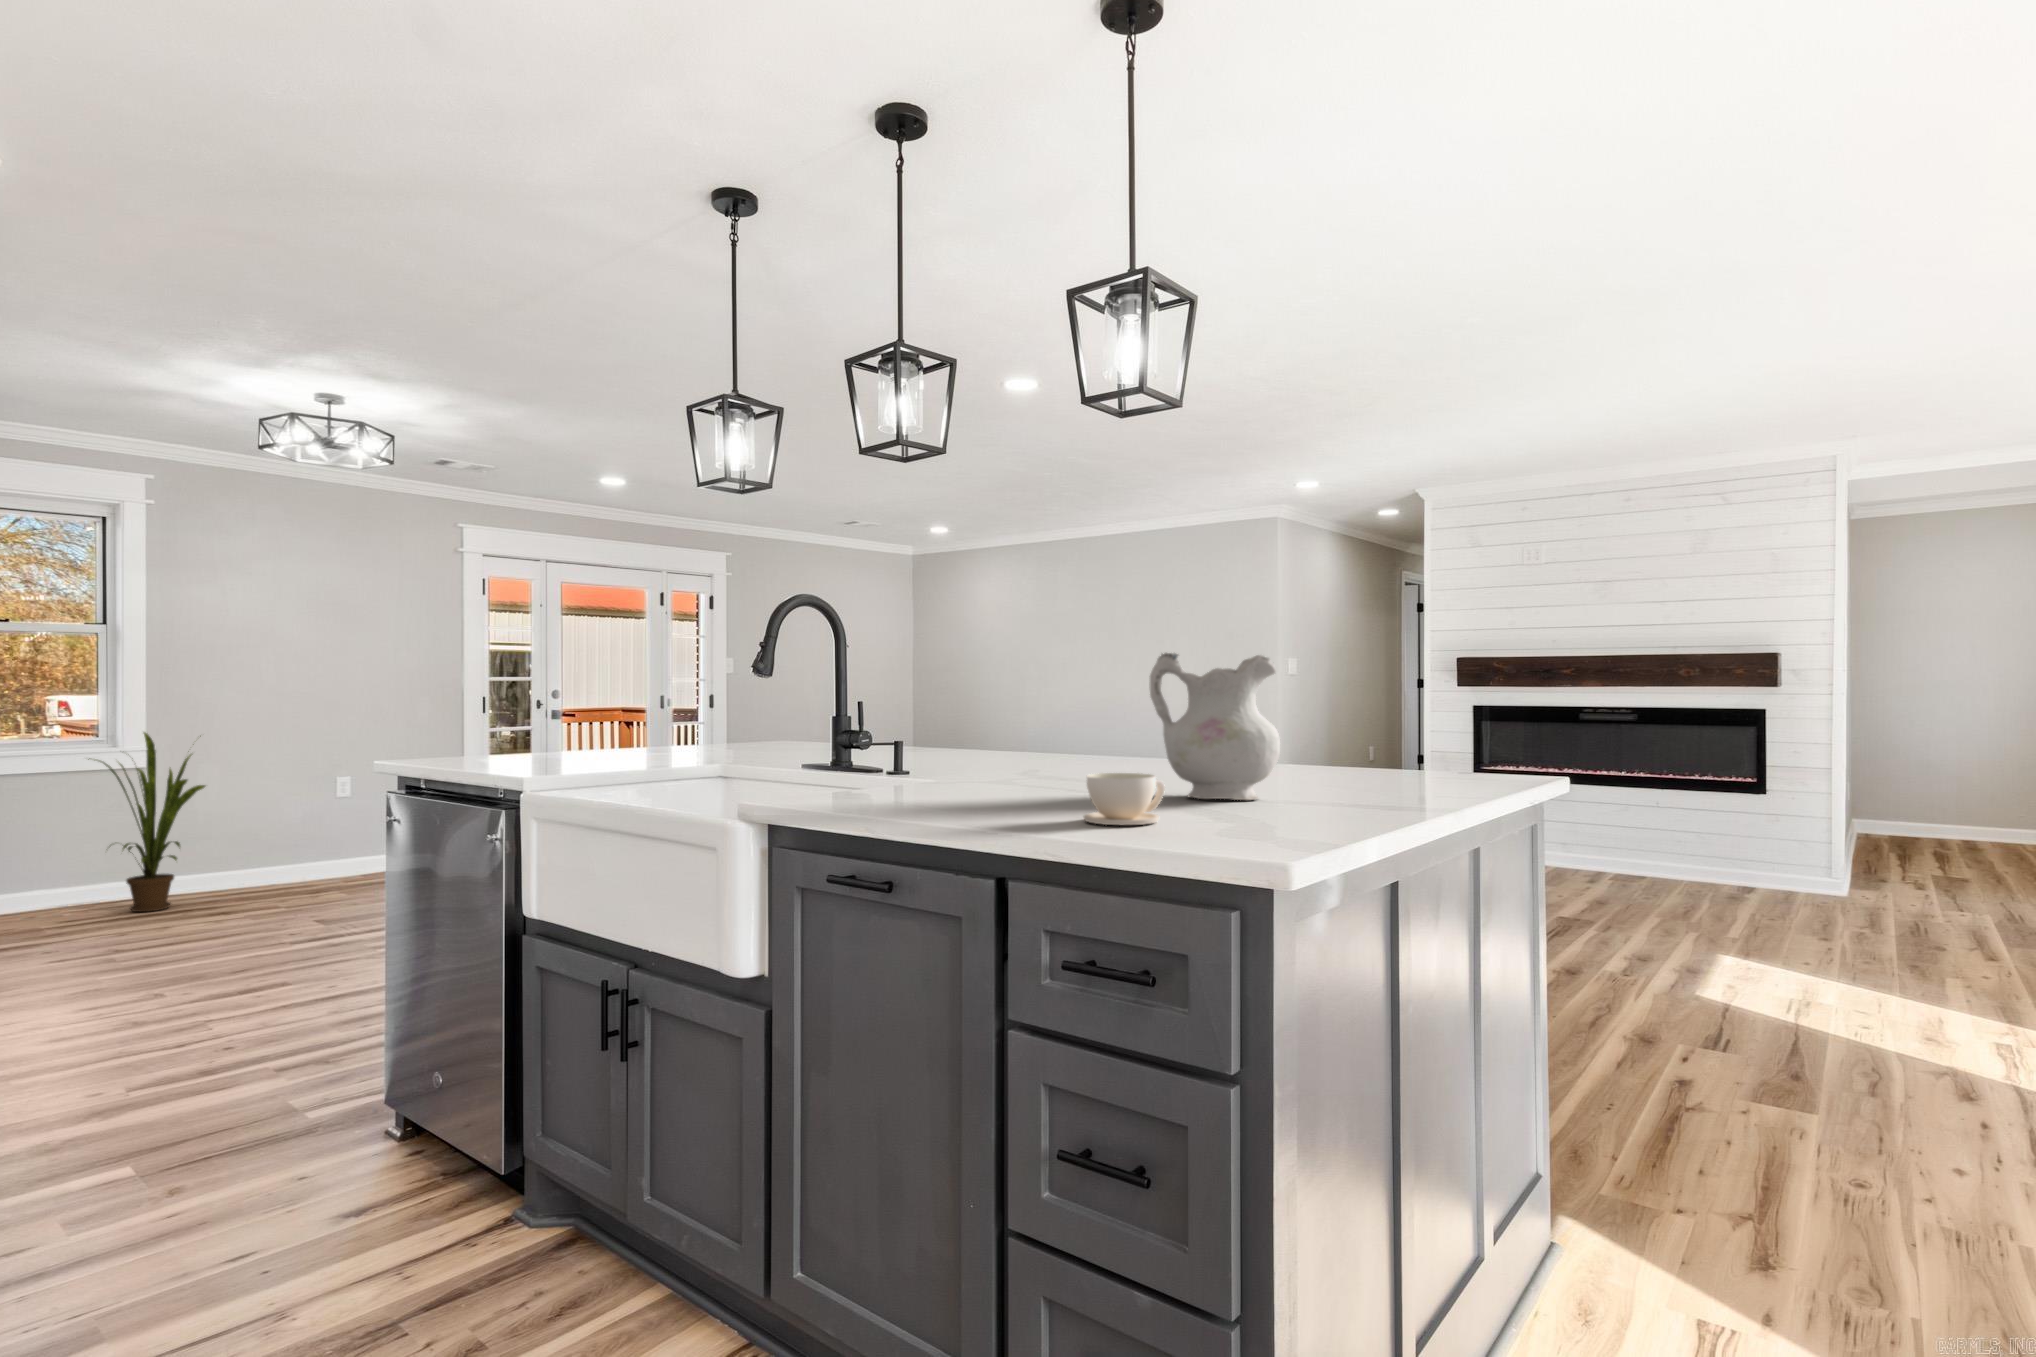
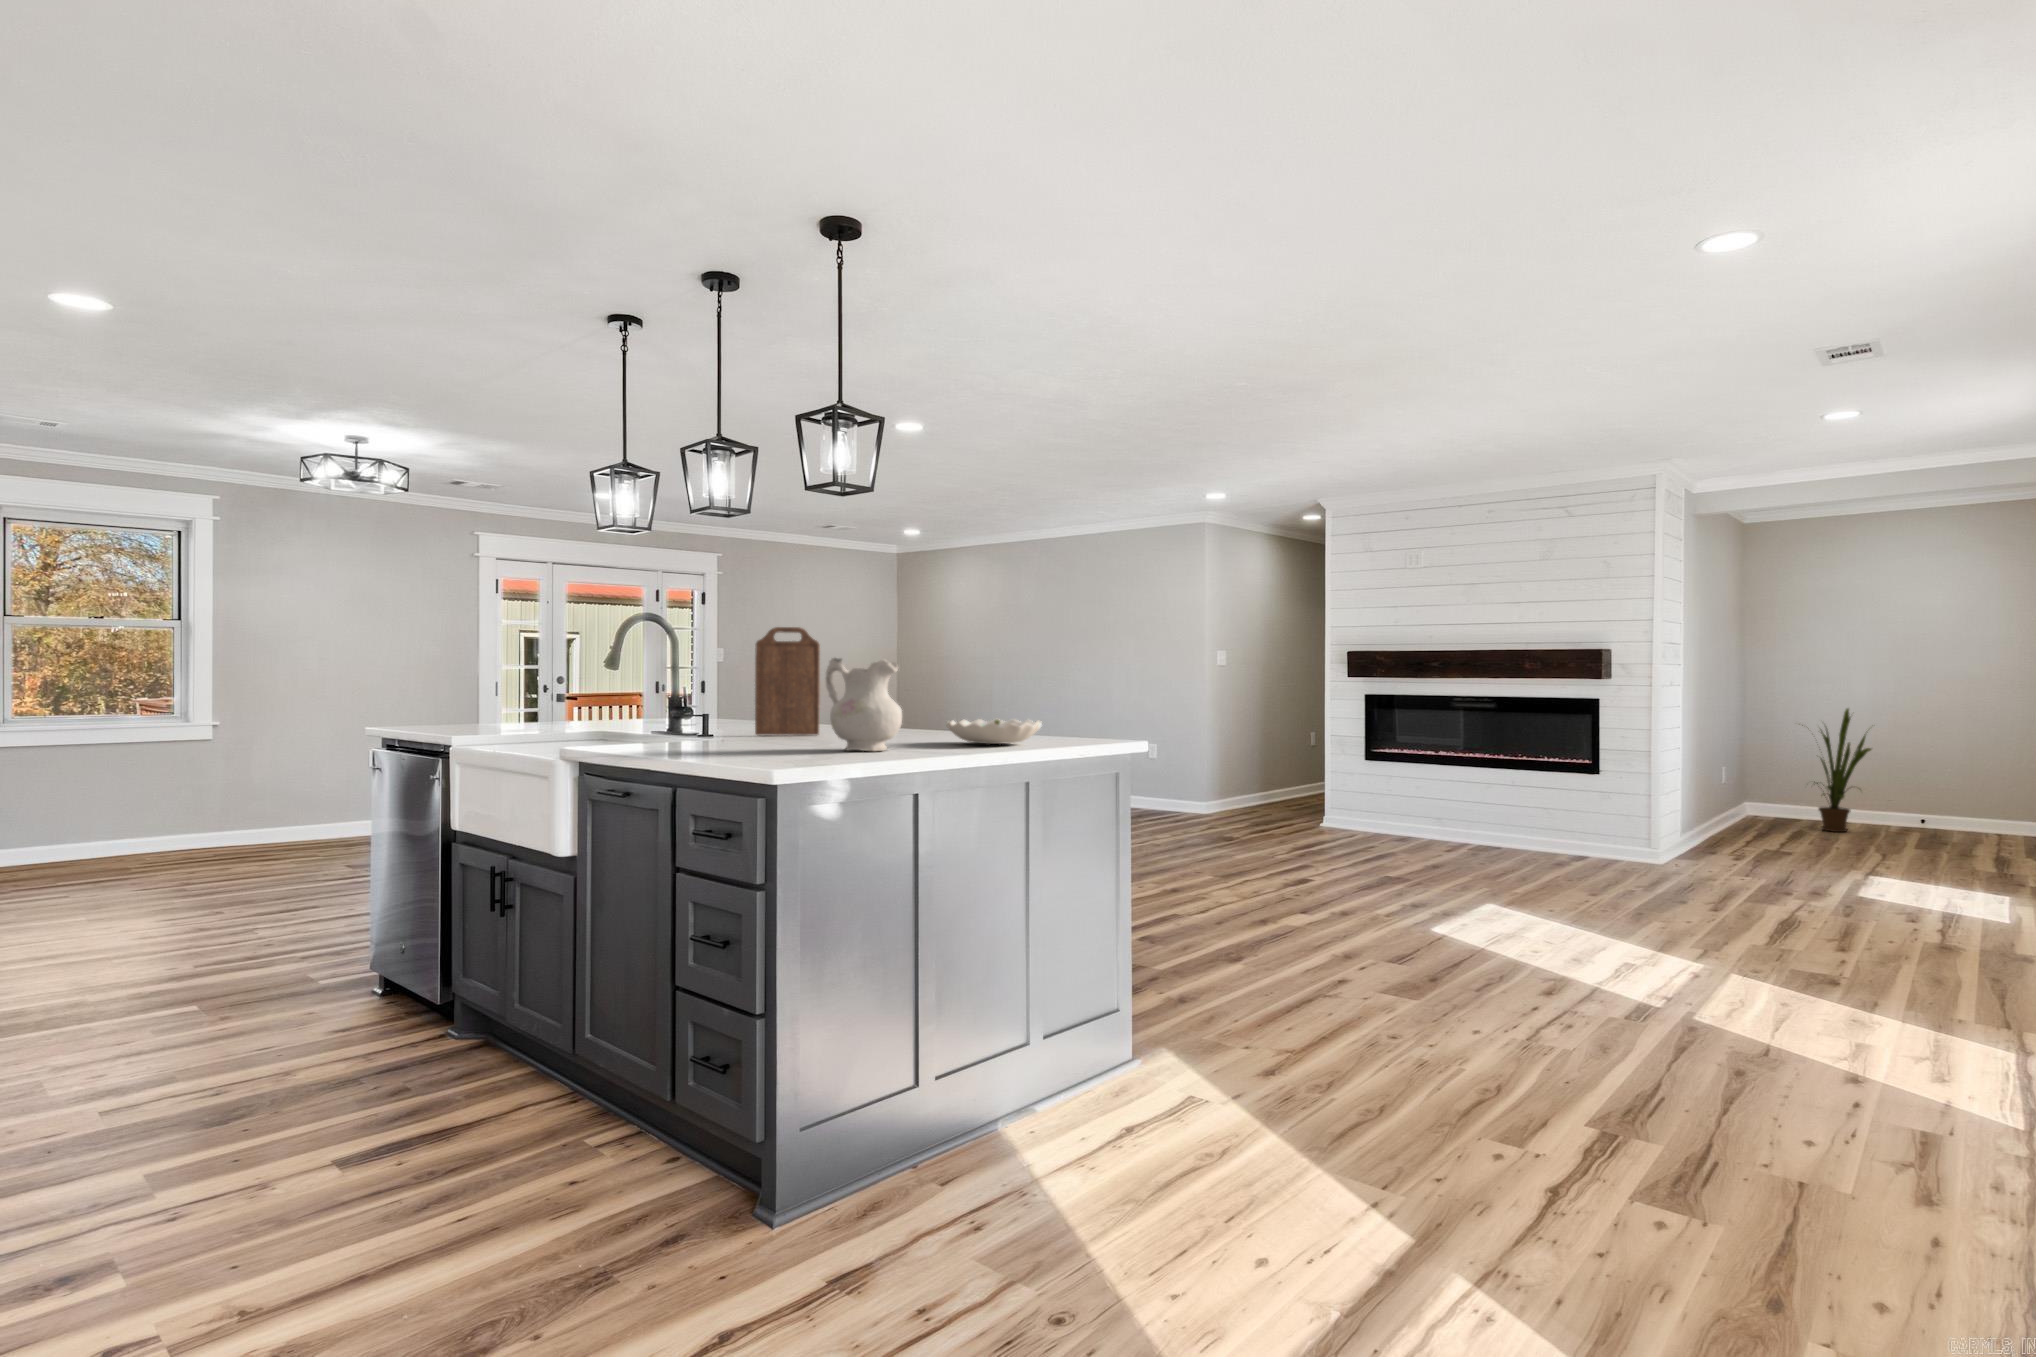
cutting board: none [958,614,1047,769] -> present [755,627,820,736]
house plant: present [88,732,205,912] -> present [1802,709,1871,832]
decorative bowl: none [1289,743,1439,781] -> present [946,719,1042,744]
coffee cup: present [1084,773,1165,825] -> none [736,731,787,760]

